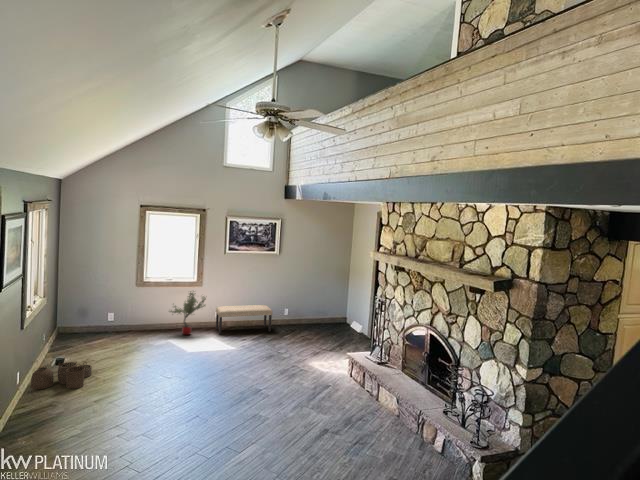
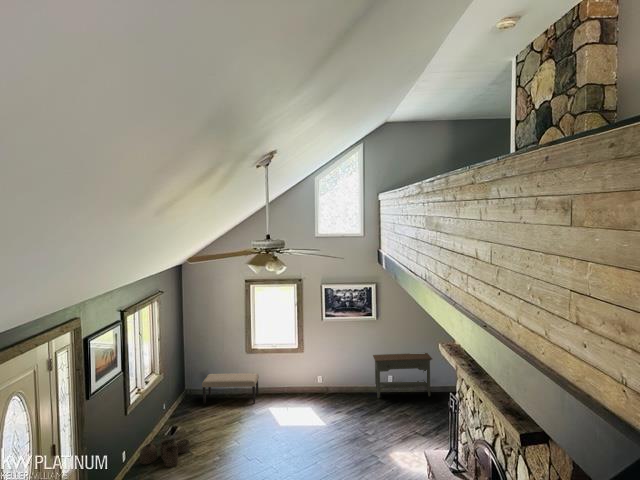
console table: none [273,288,329,330] -> present [373,353,432,398]
potted tree: present [170,291,206,335] -> none [270,358,305,401]
bench: present [216,305,272,334] -> present [202,373,259,404]

